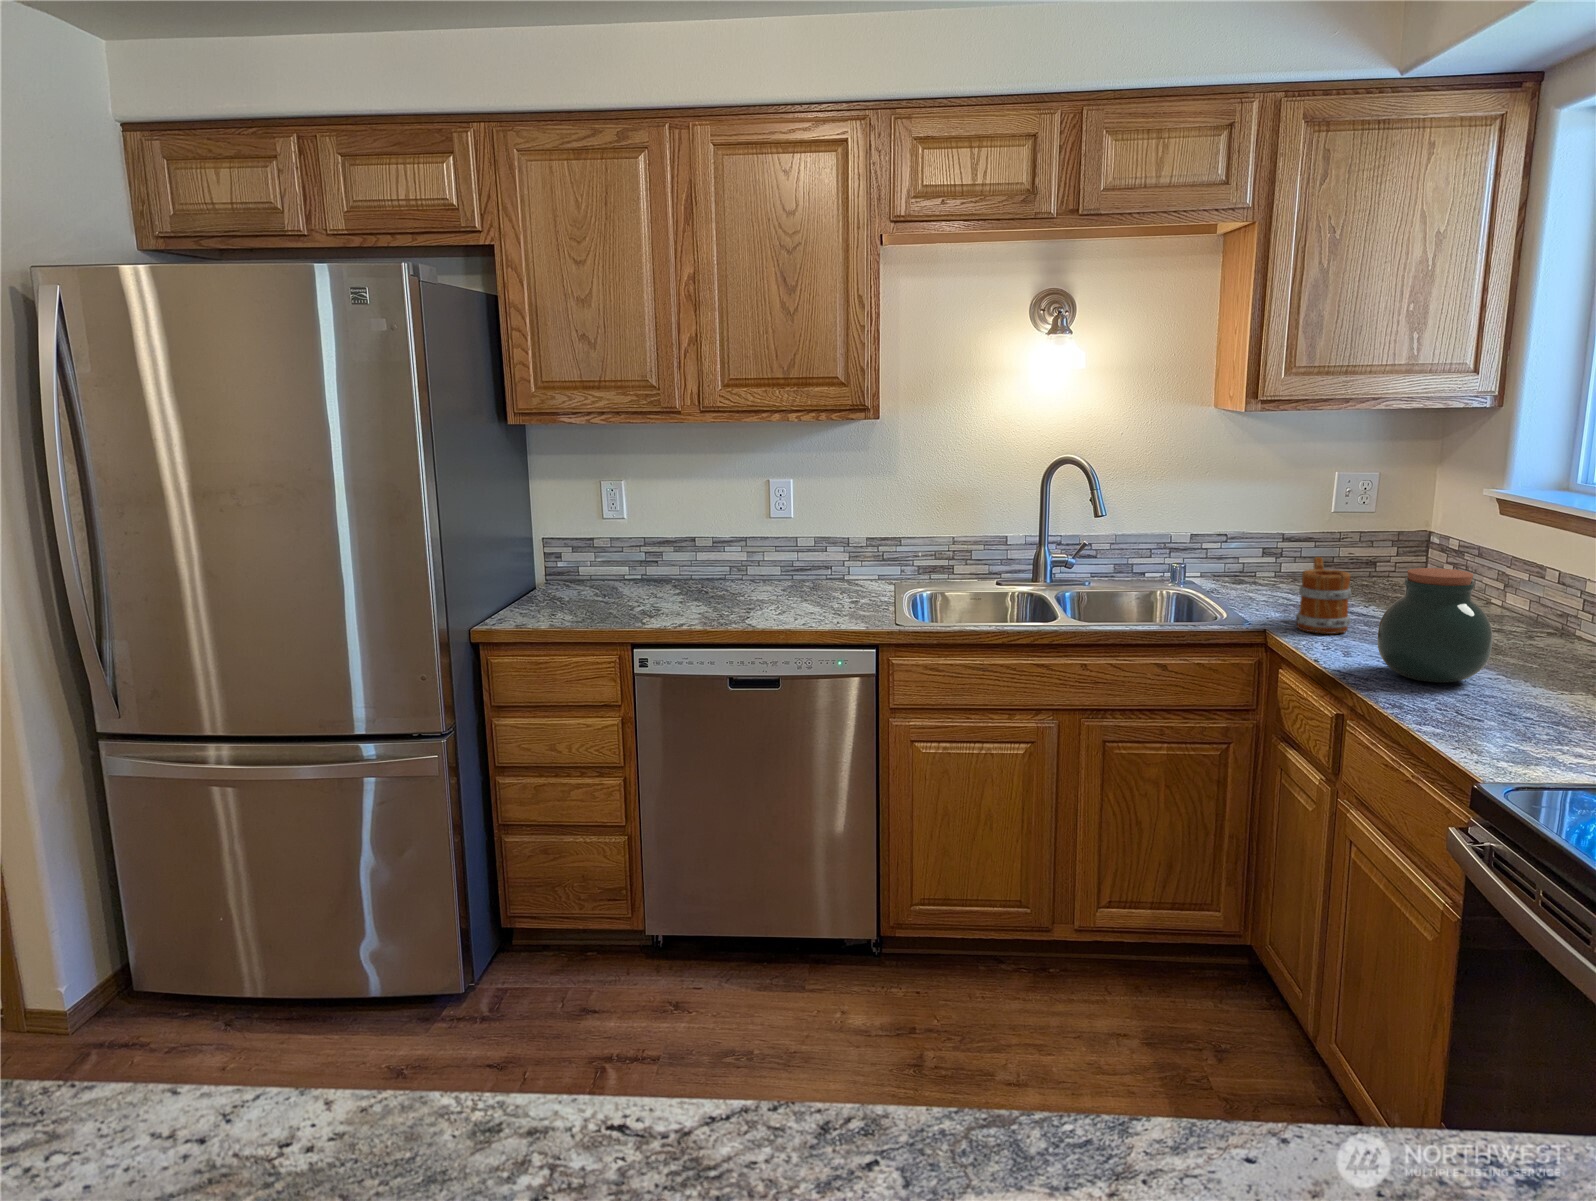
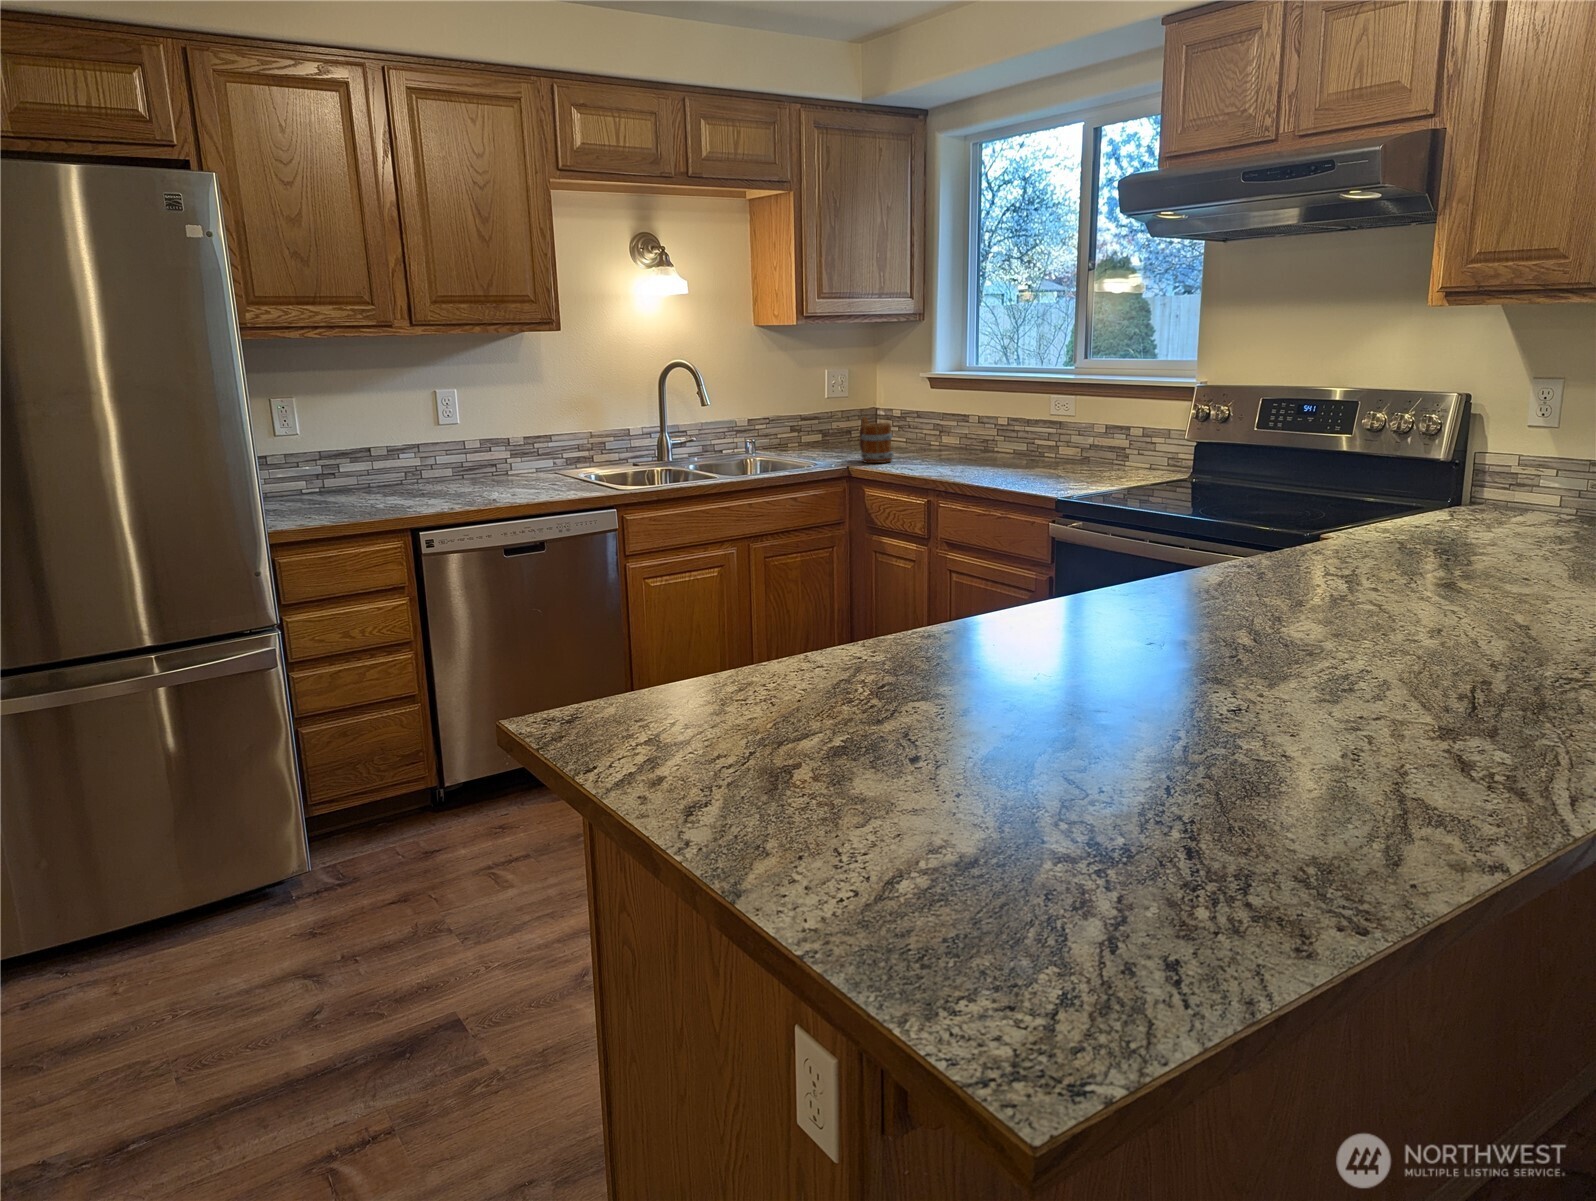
jar: present [1377,568,1493,683] -> none [938,406,996,472]

